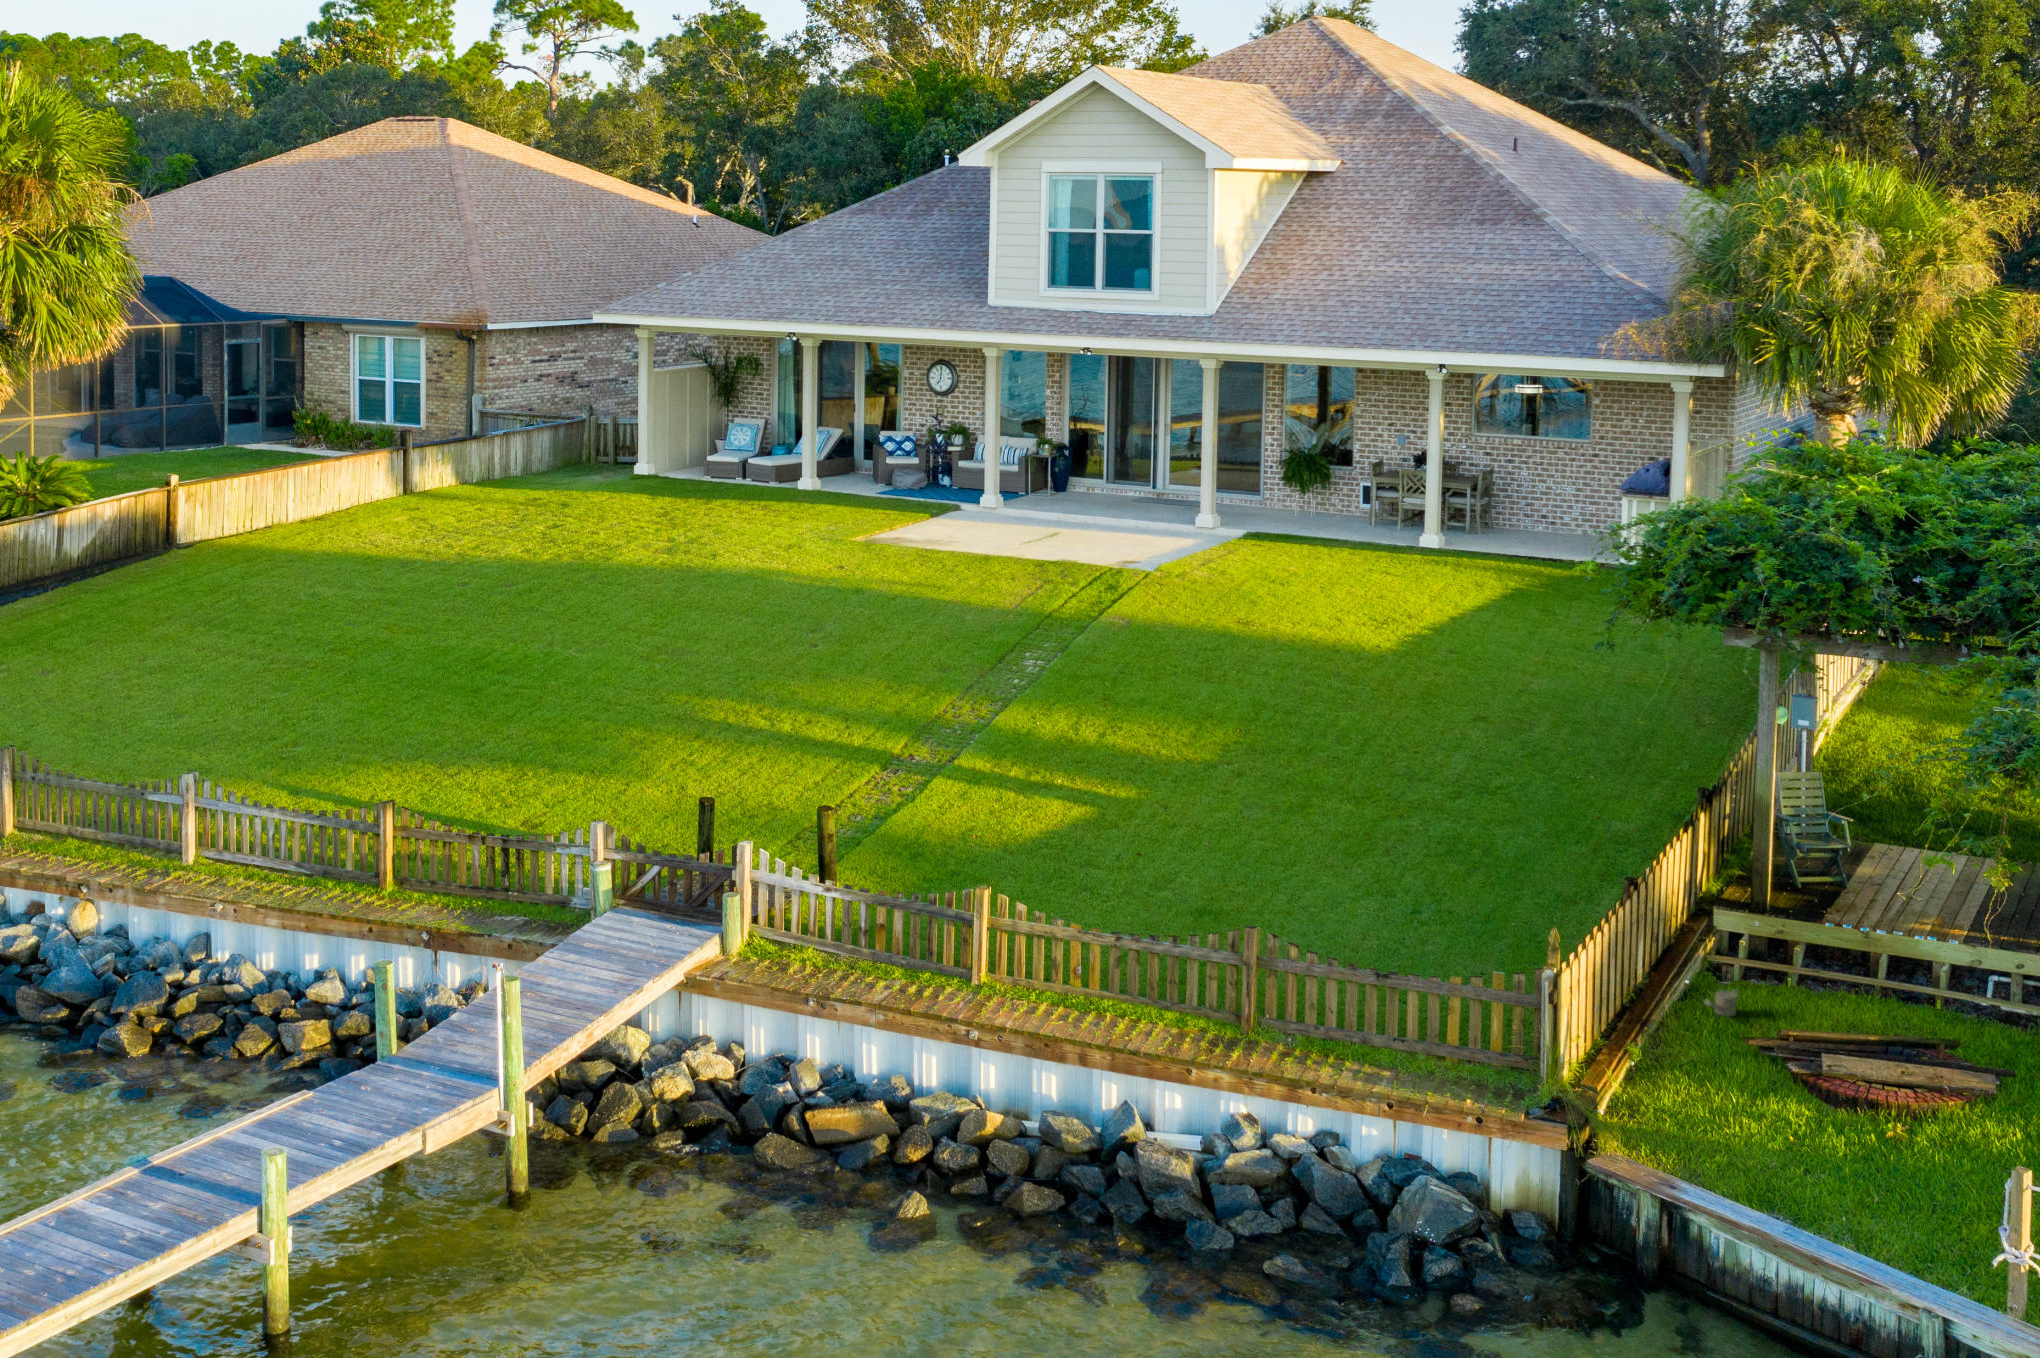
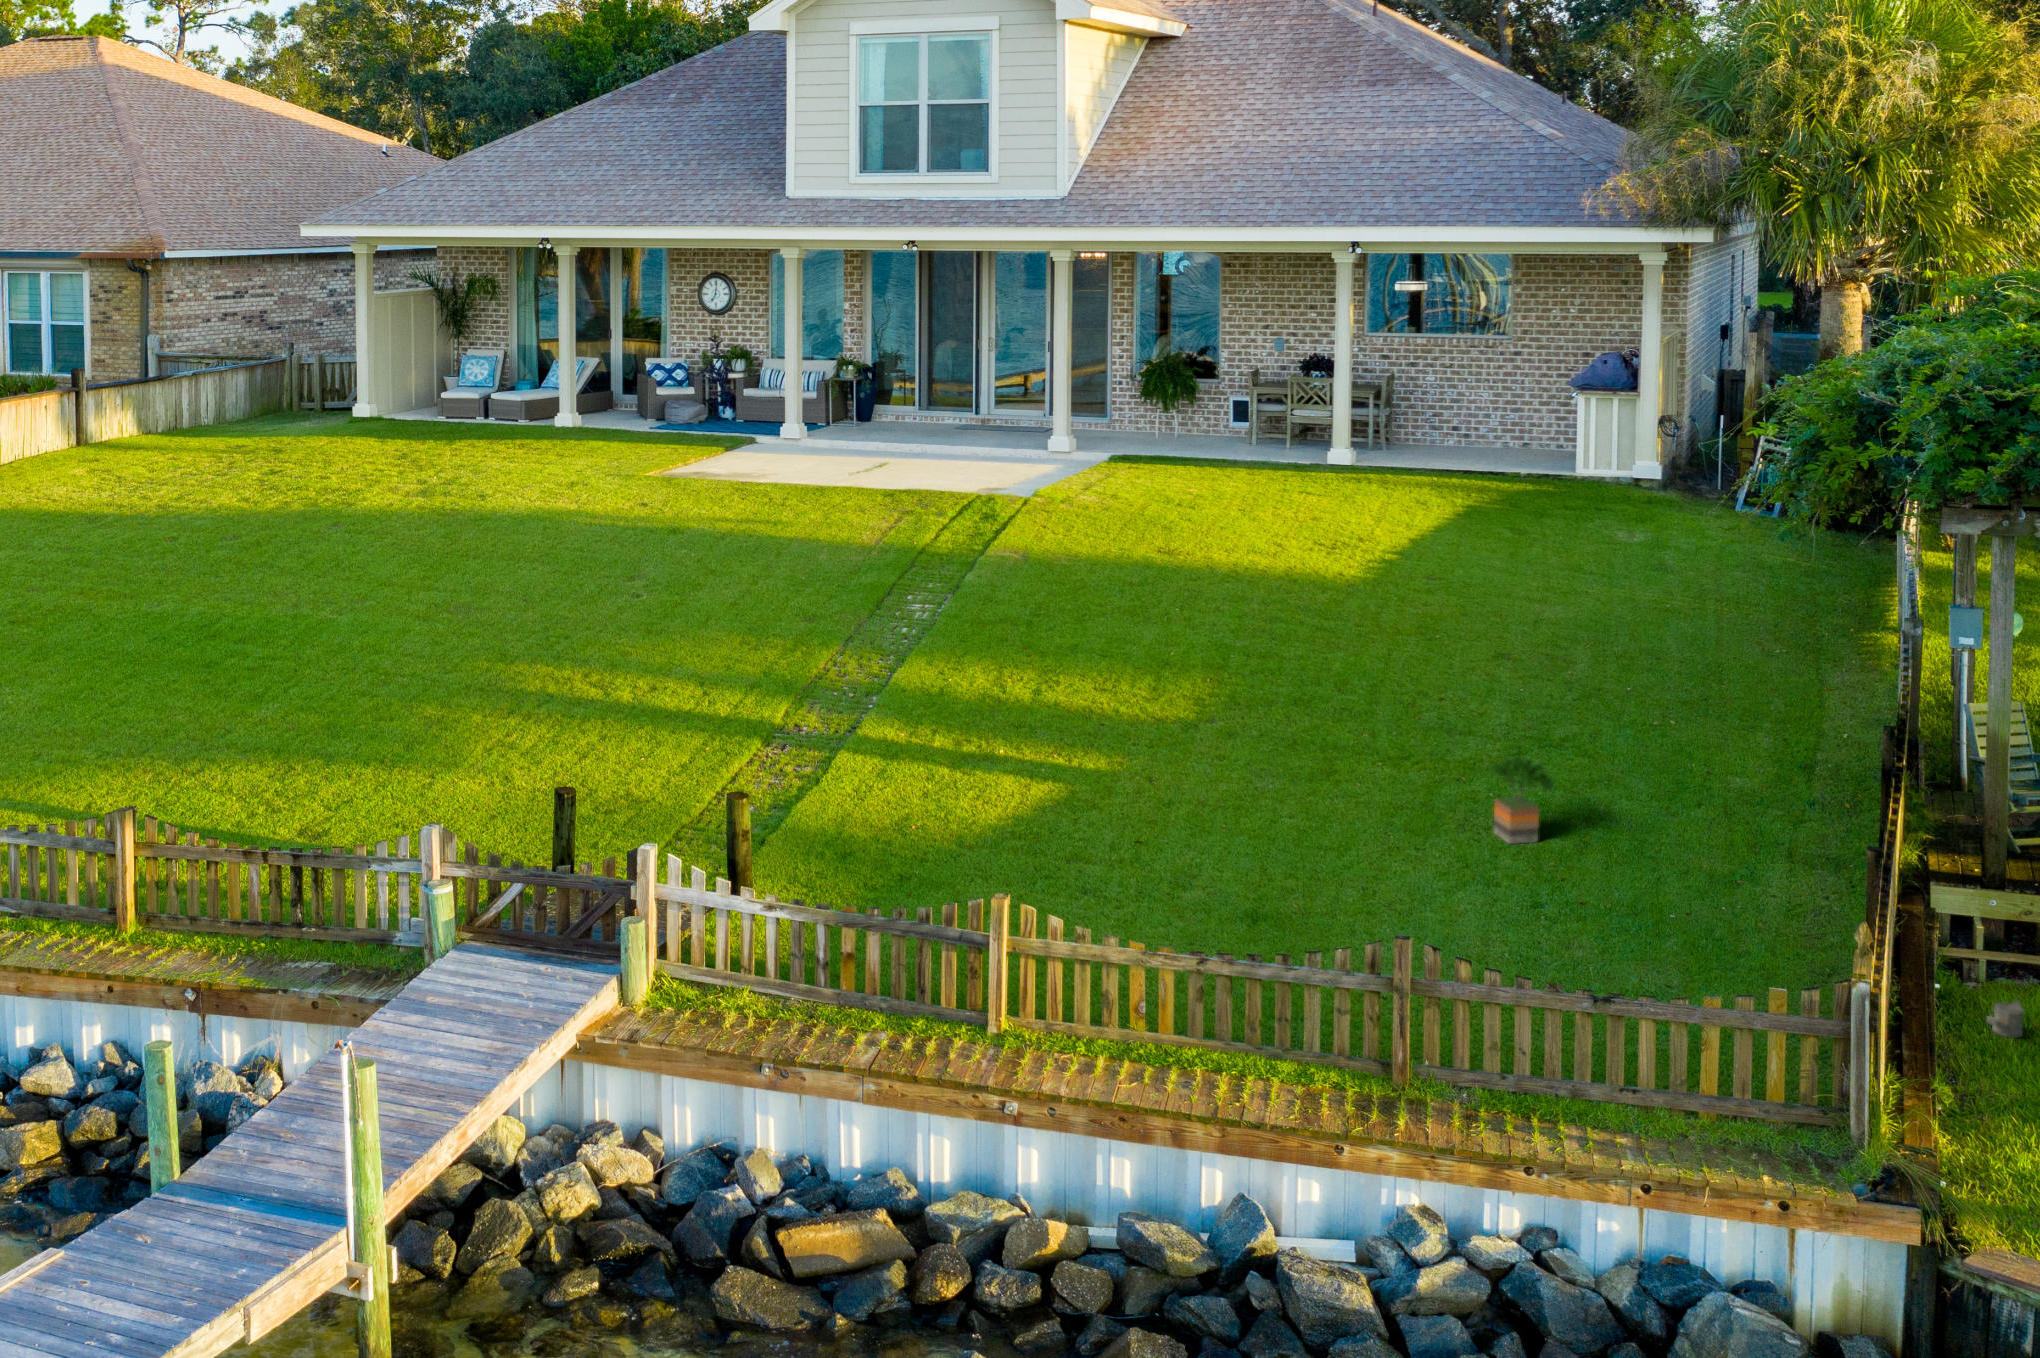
potted tree: none [1398,794,1445,862] -> present [1490,756,1554,844]

